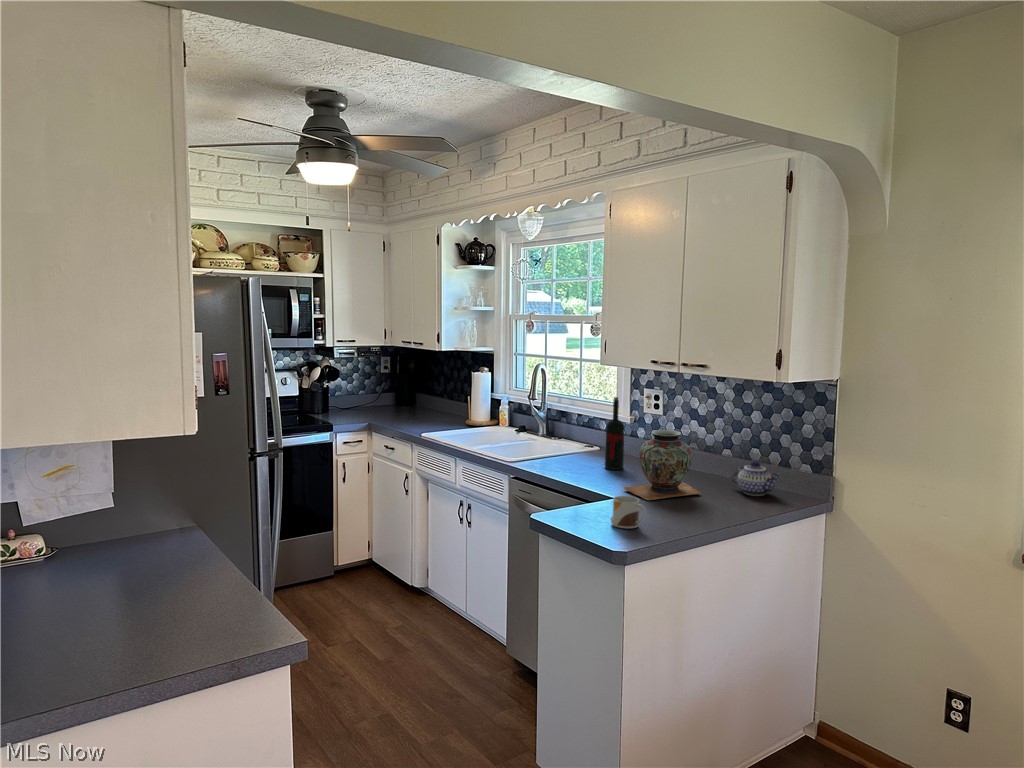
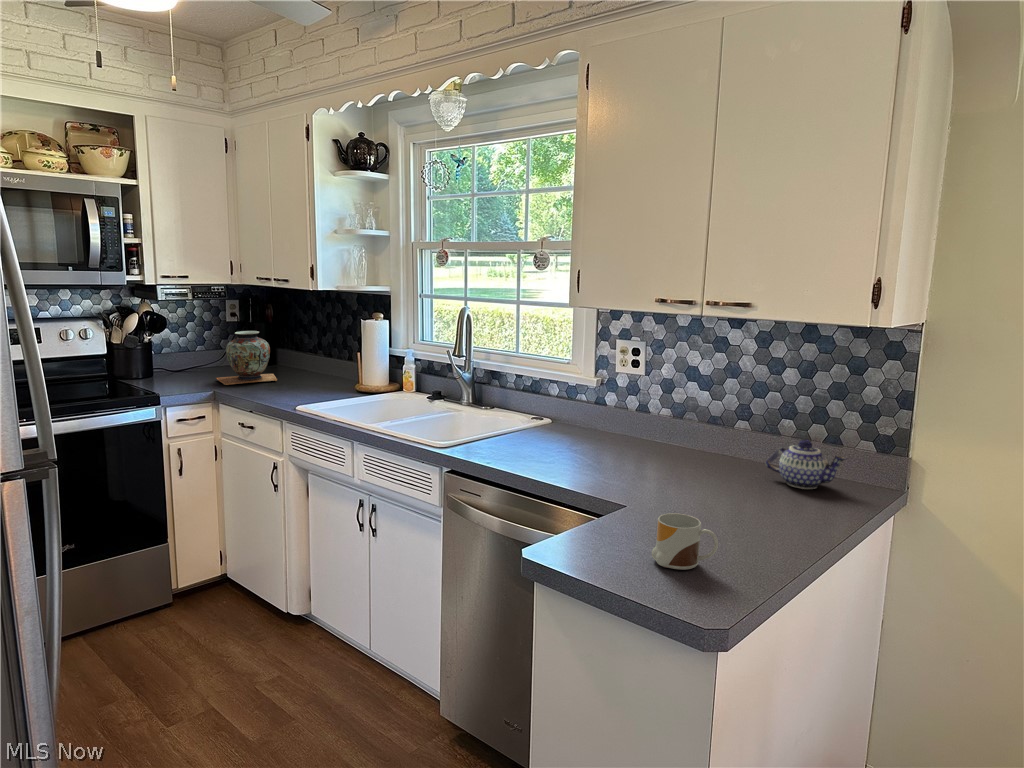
wine bottle: present [605,397,624,470] -> none [575,351,603,454]
decorative vase: present [623,430,701,500] -> present [216,331,277,385]

